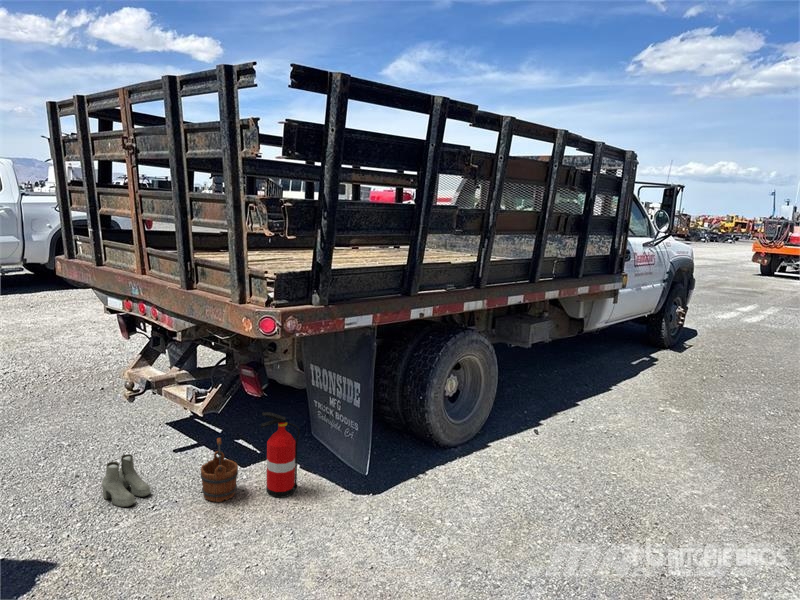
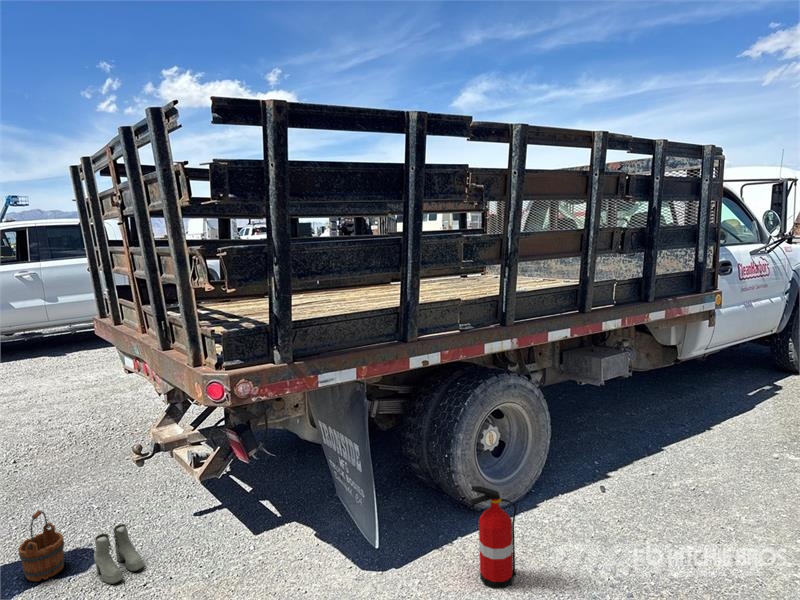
fire extinguisher: present [261,412,300,498] -> present [471,486,516,589]
wooden bucket: present [200,438,238,502] -> present [19,510,65,581]

